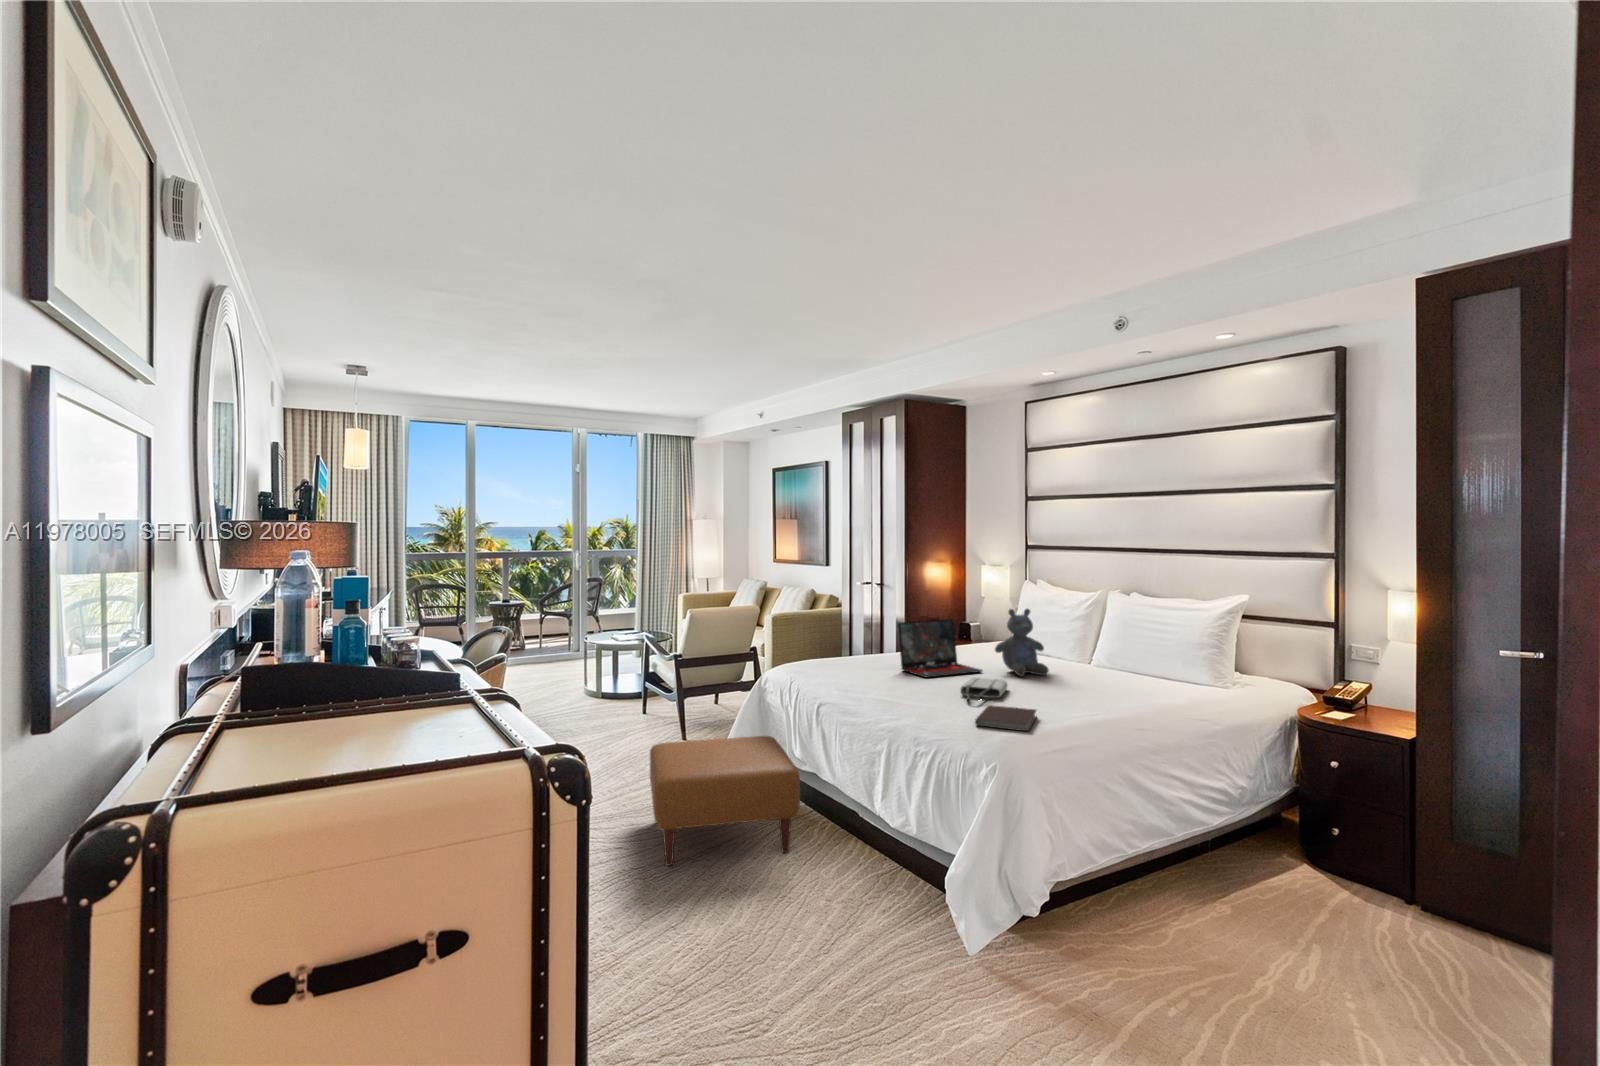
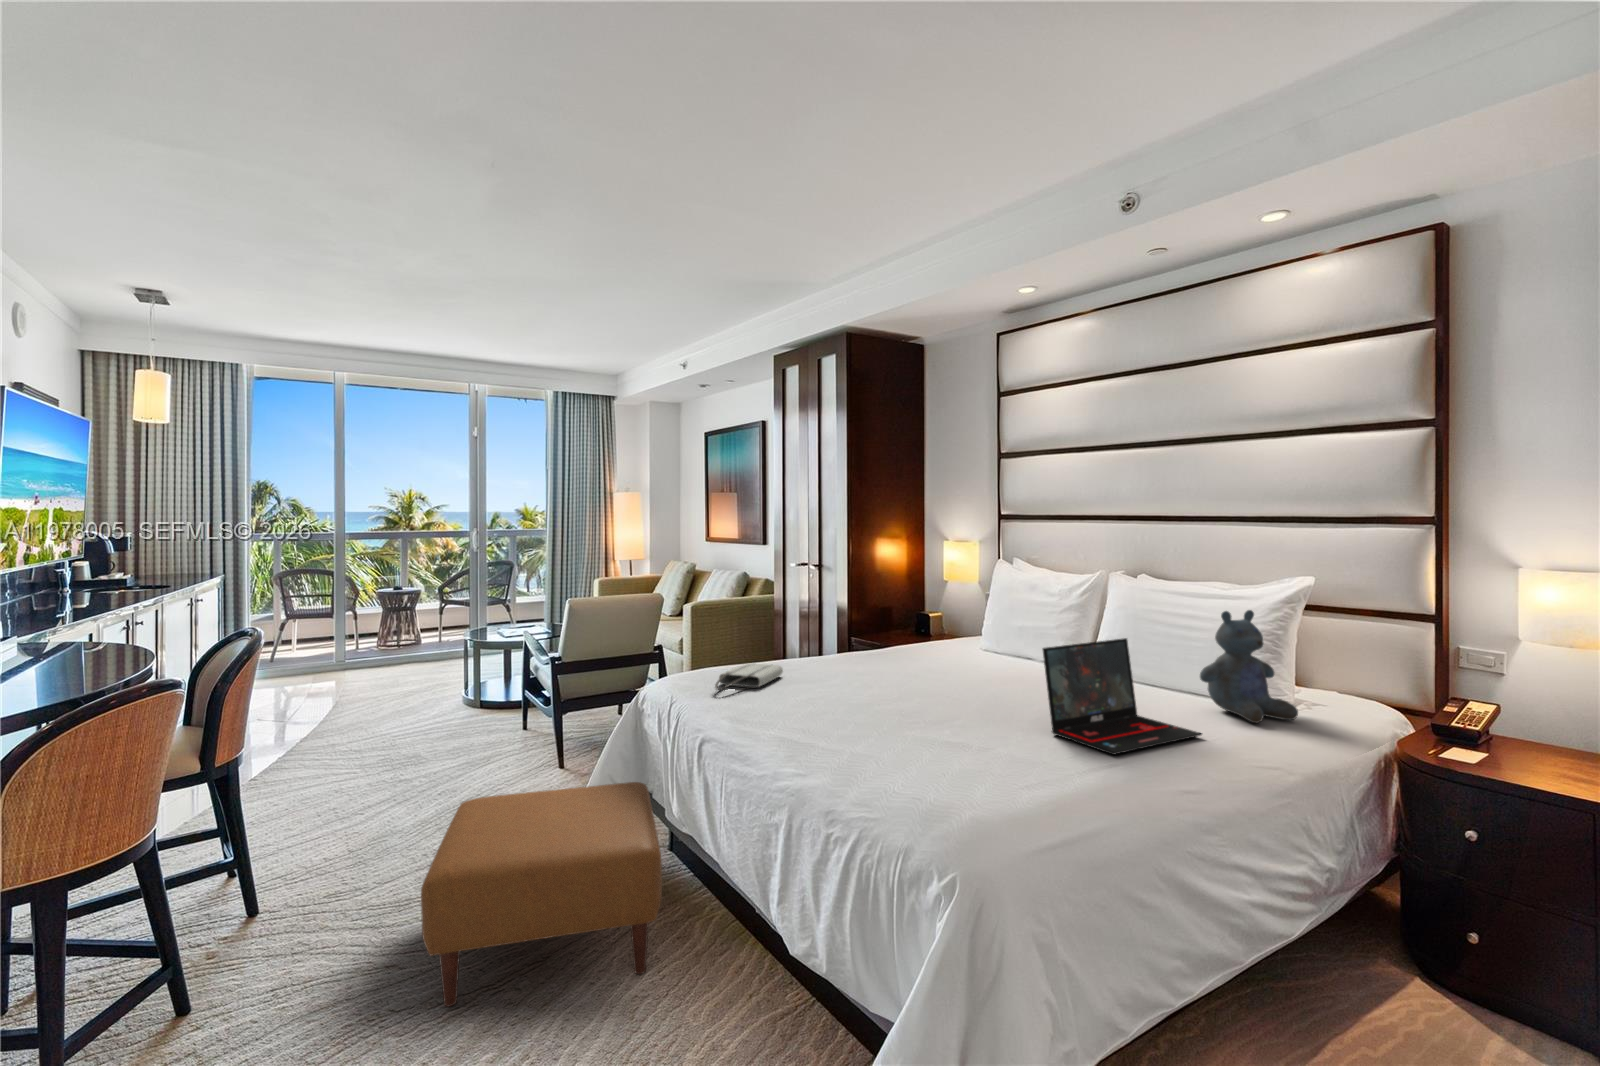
stuffed bear: present [995,609,1049,676] -> present [1200,610,1298,723]
laptop: present [898,619,982,678] -> present [1043,638,1202,755]
tote bag: present [960,678,1007,699] -> present [715,664,783,690]
notebook: present [975,705,1036,731] -> none [922,751,1020,804]

